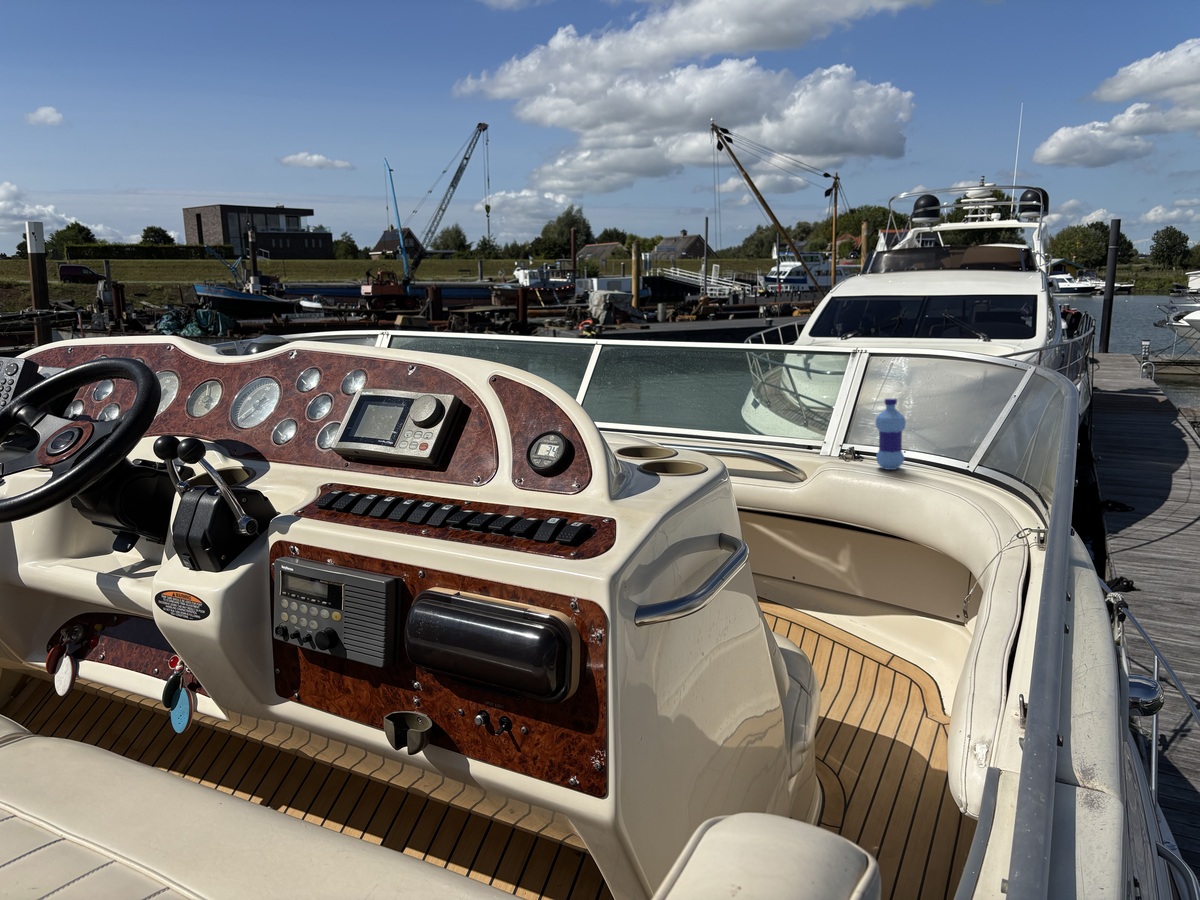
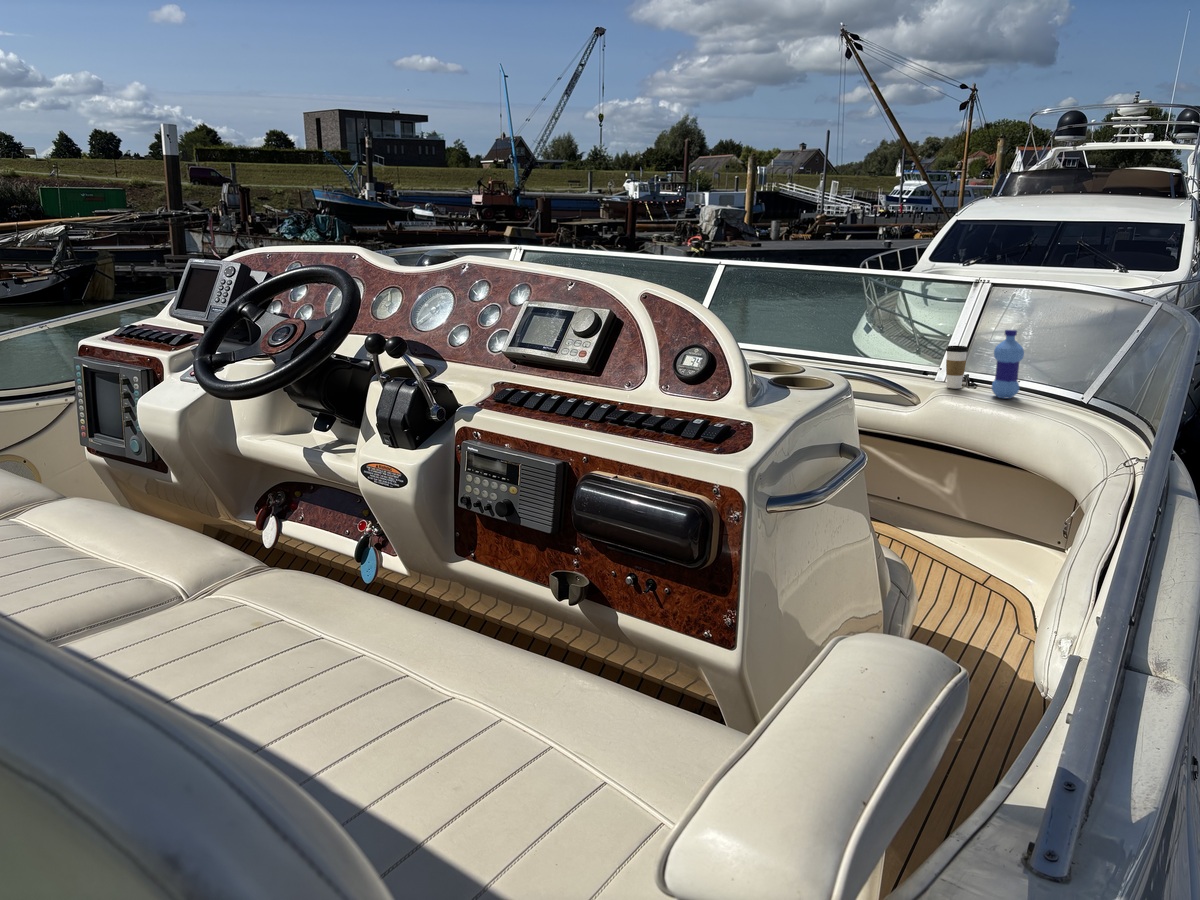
coffee cup: none [827,417,850,462] -> present [946,346,969,389]

